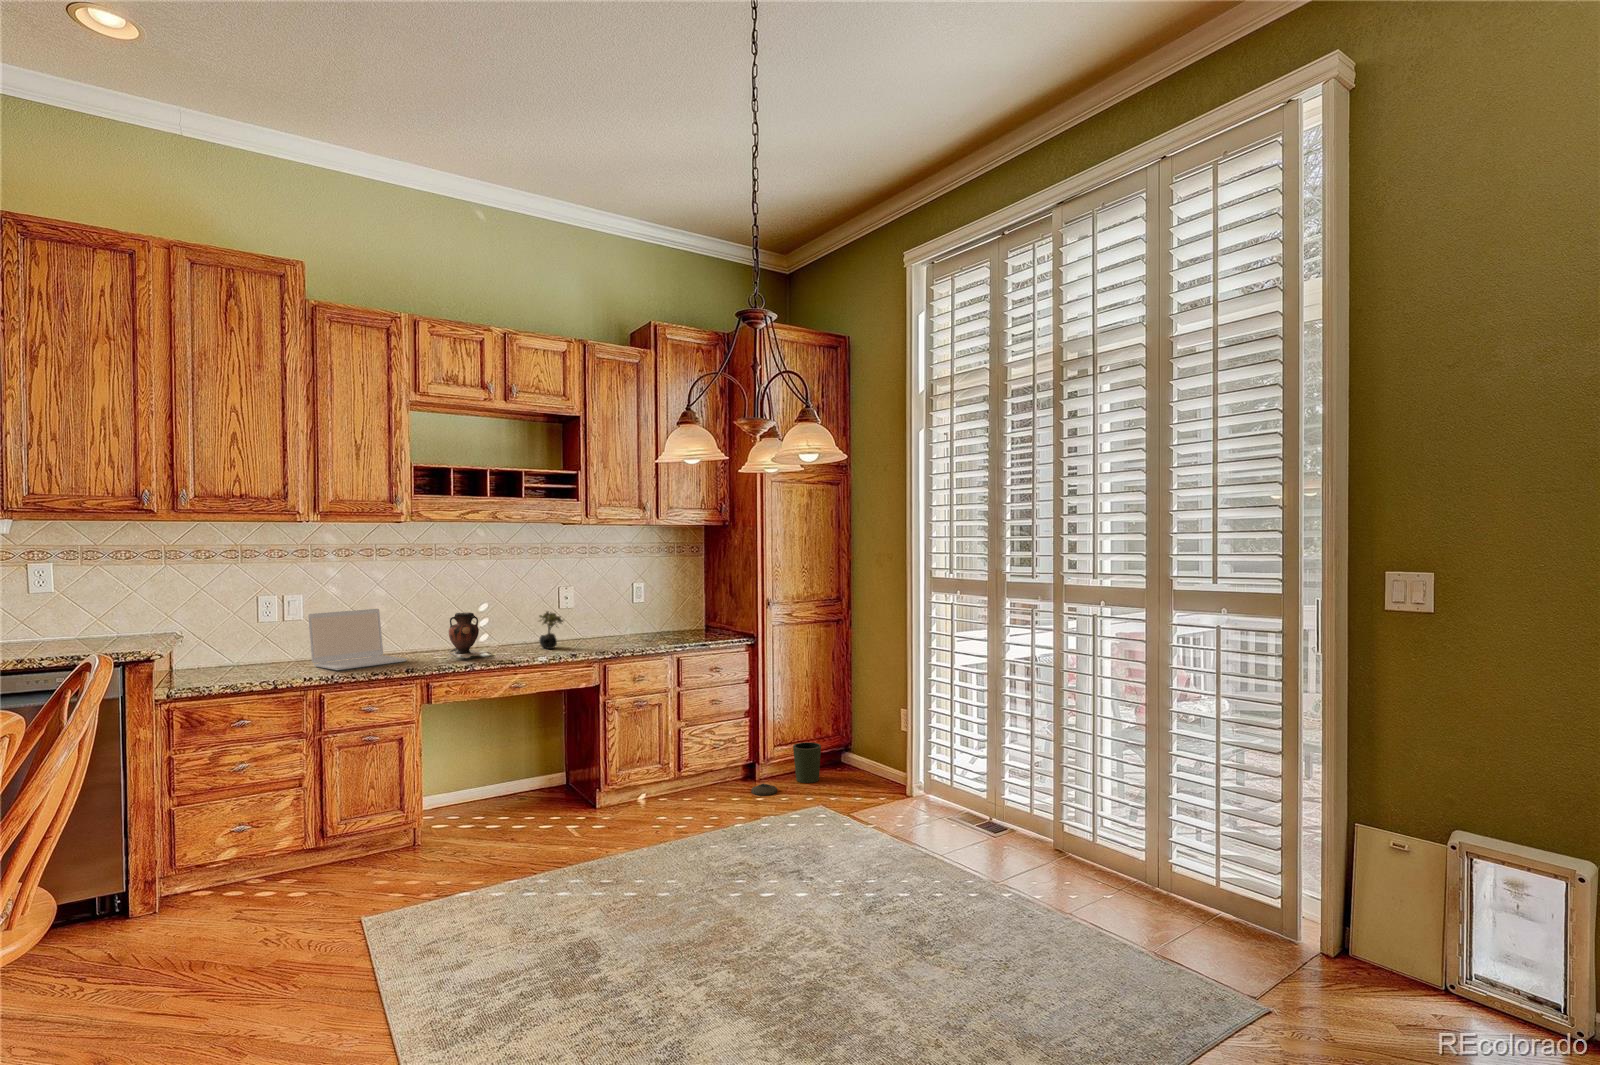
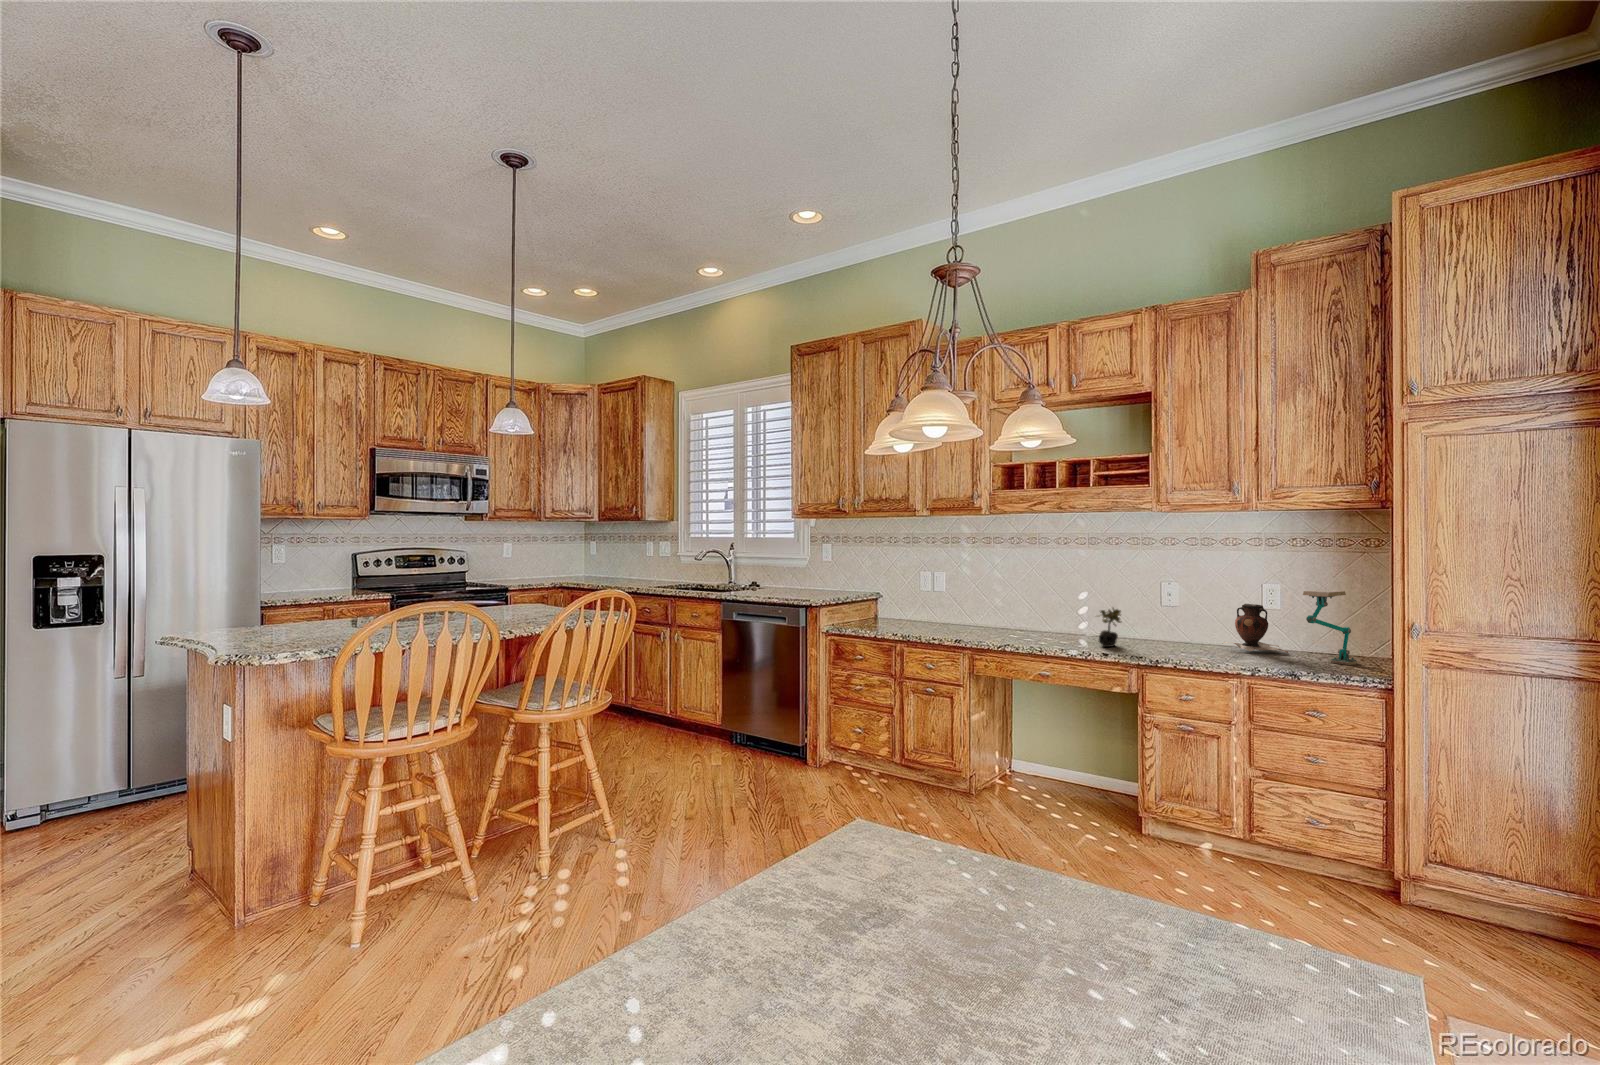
desk lamp: none [693,580,713,633] -> present [1303,590,1357,665]
laptop: present [308,609,407,670] -> none [920,587,983,634]
vase: present [436,612,491,658] -> present [1223,604,1288,653]
trash can: present [751,742,821,795] -> none [1347,875,1520,953]

